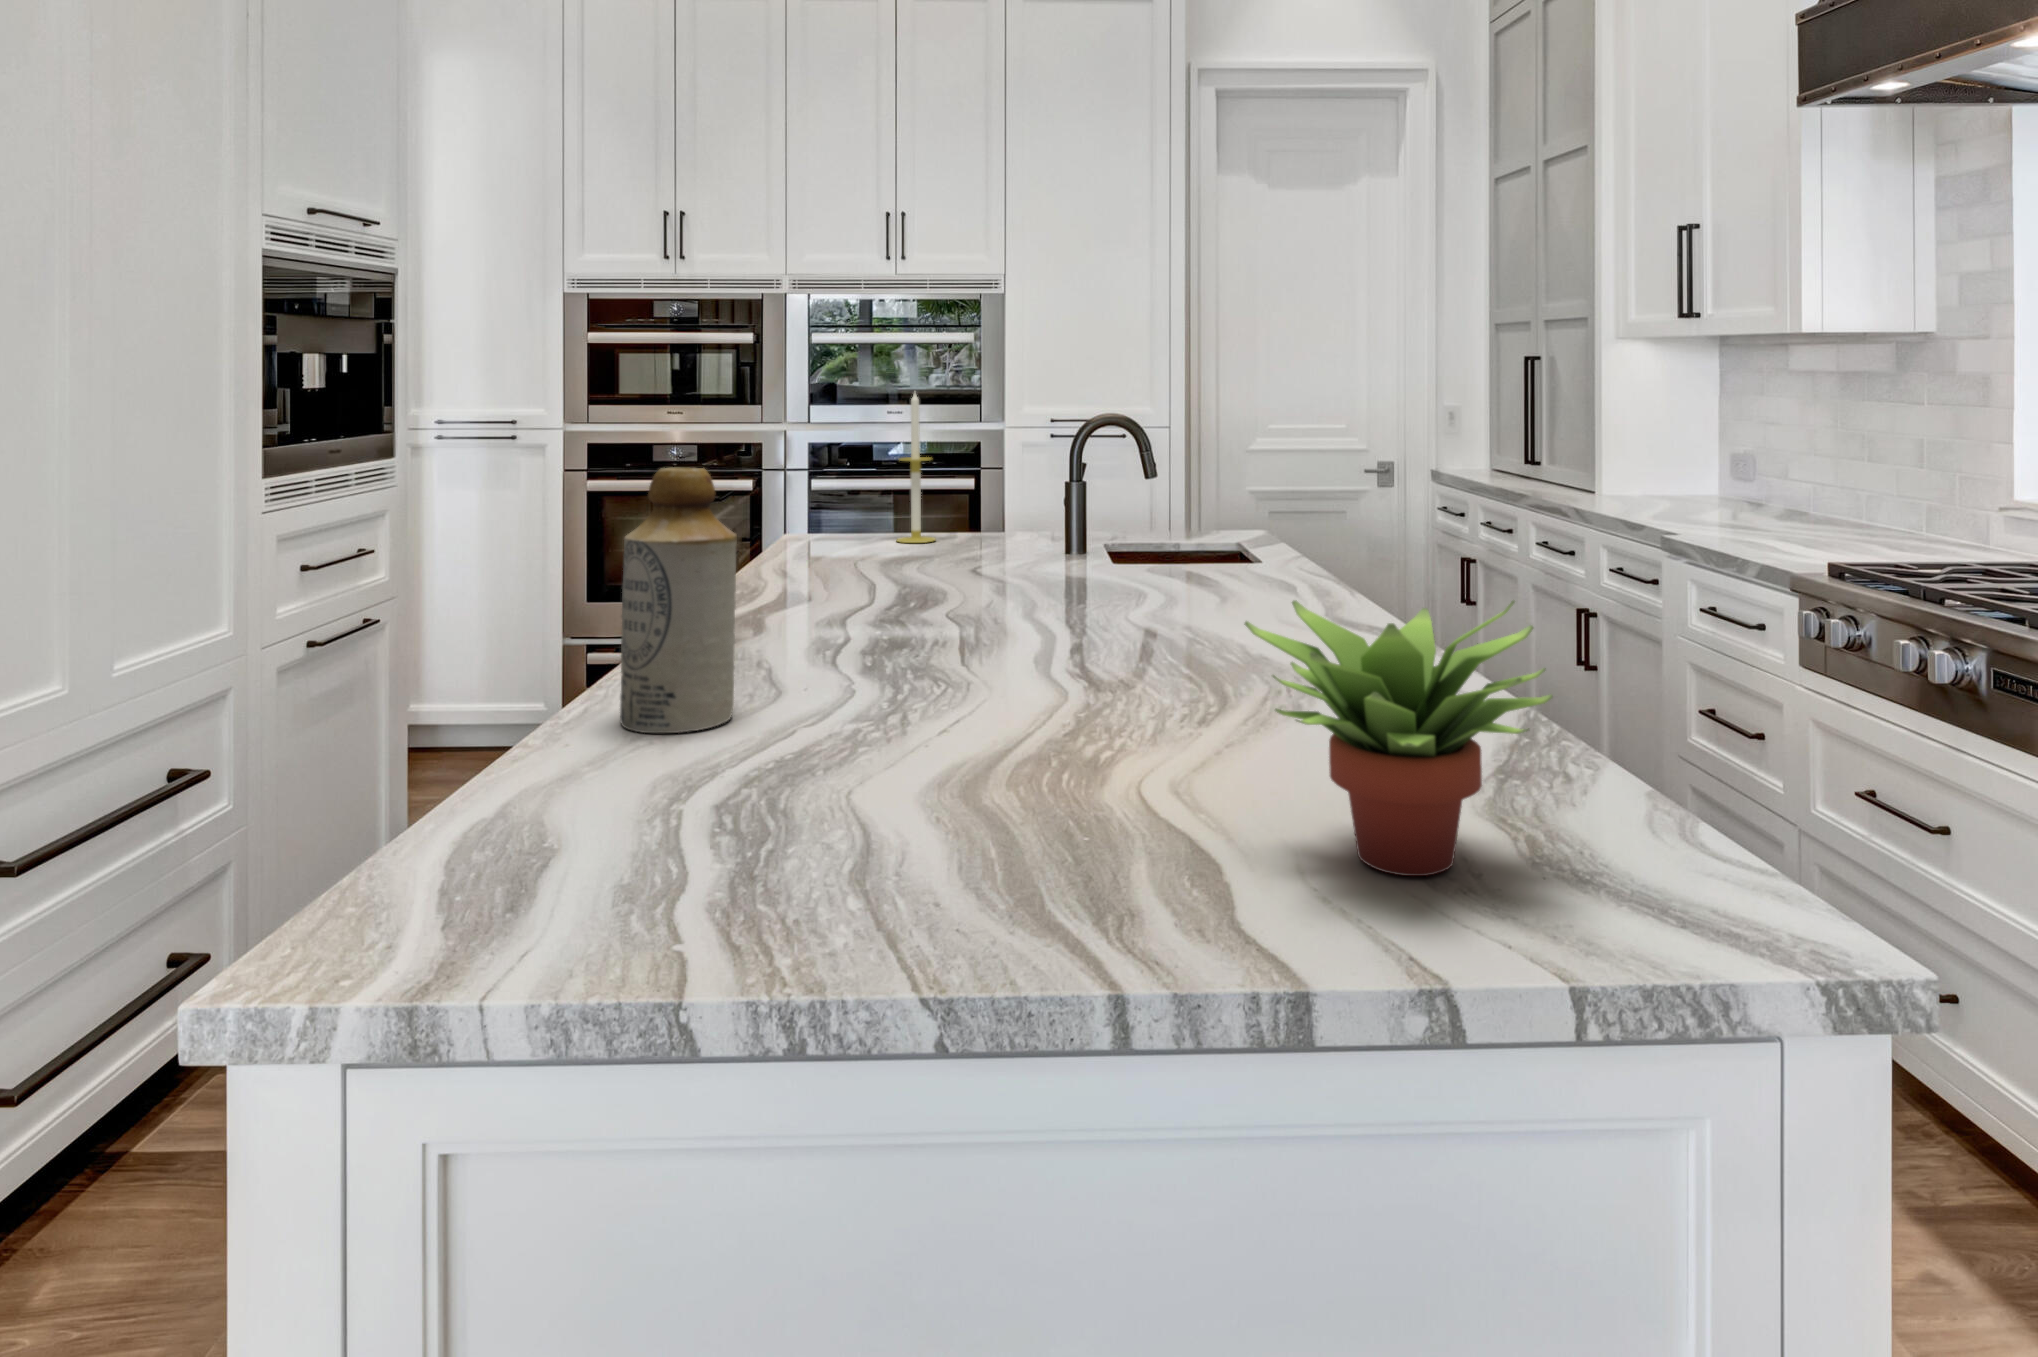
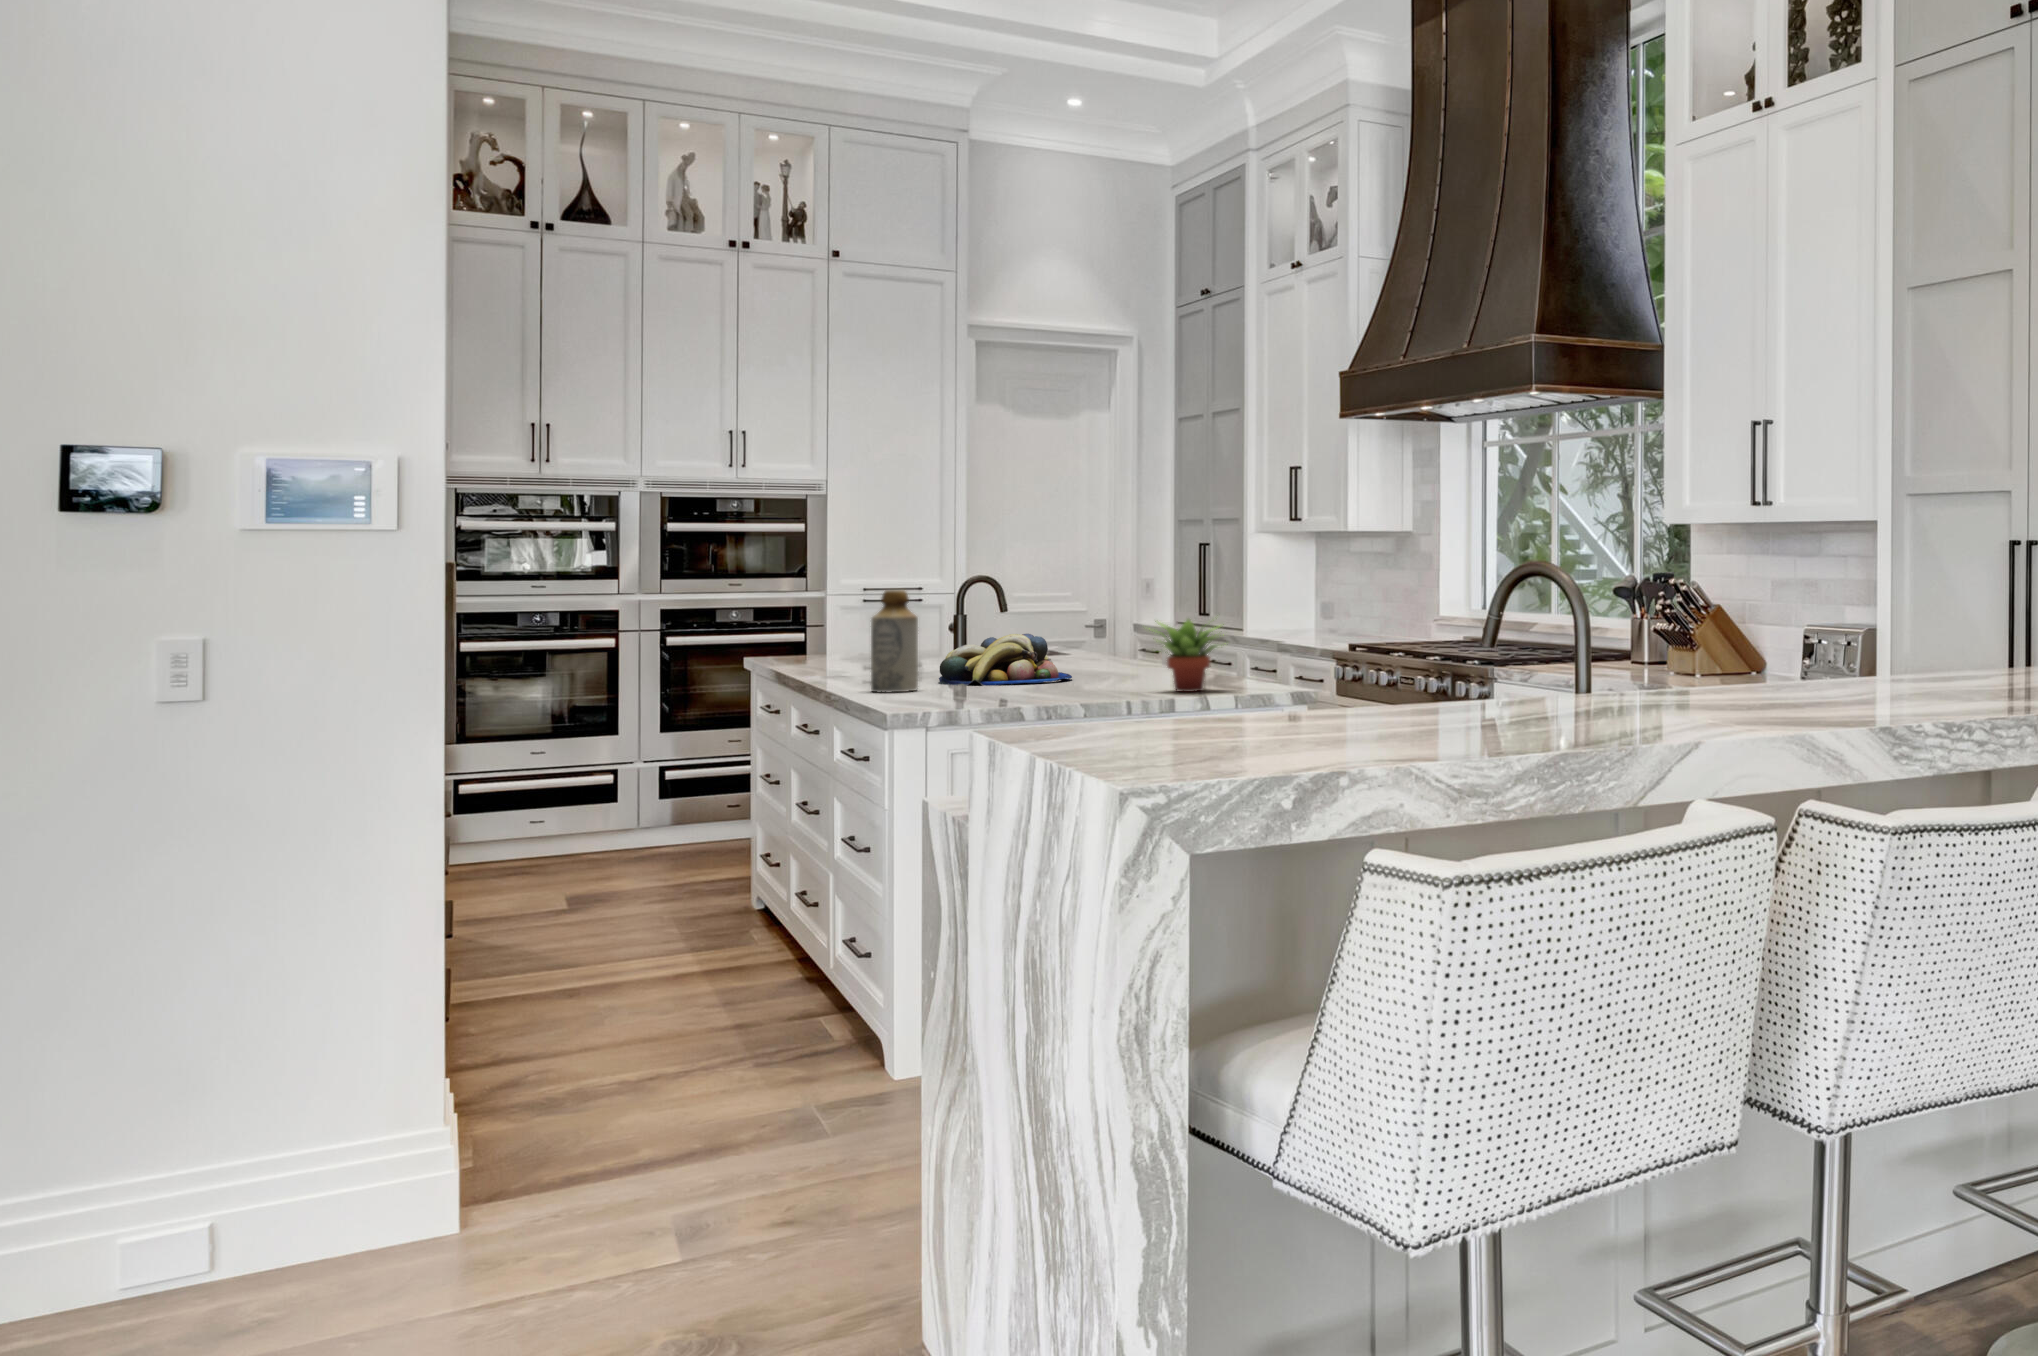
candle: present [897,393,936,543] -> none [819,565,847,663]
fruit bowl: none [860,556,1168,702] -> present [939,634,1072,686]

